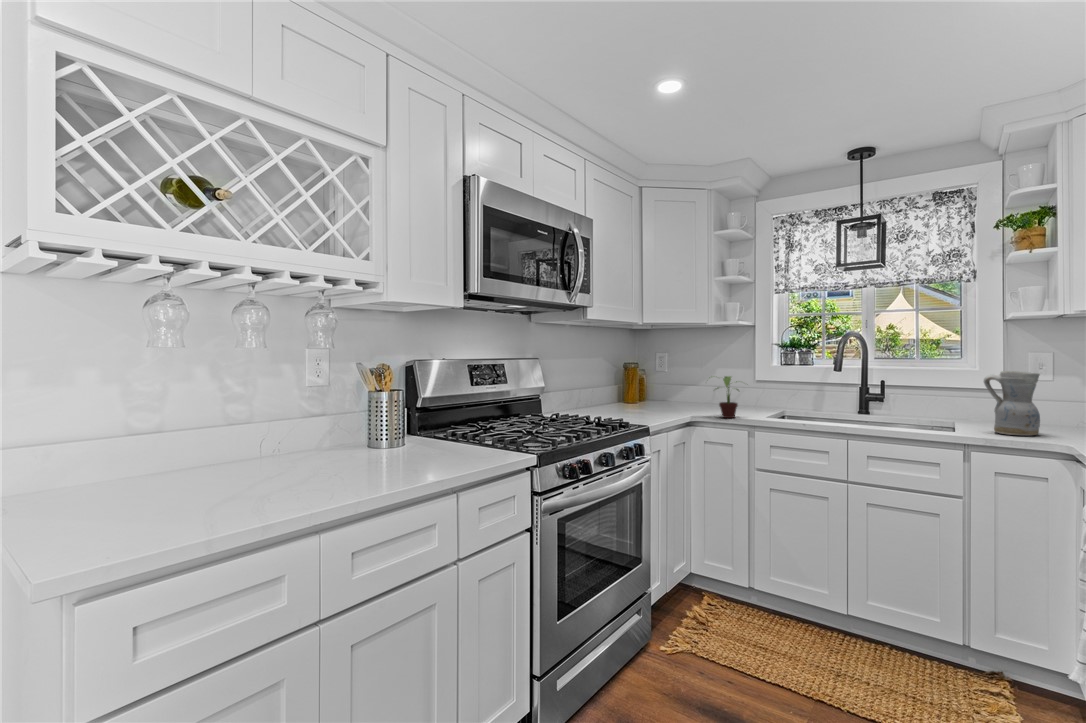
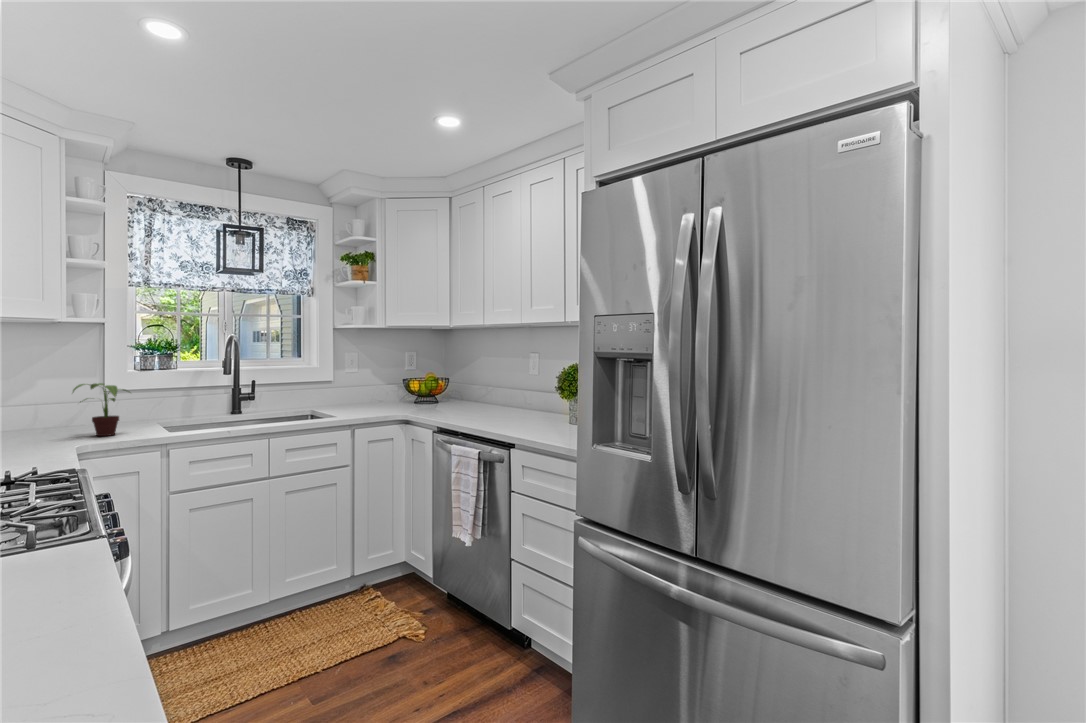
ceramic pitcher: present [984,371,1040,435] -> none [358,370,390,416]

